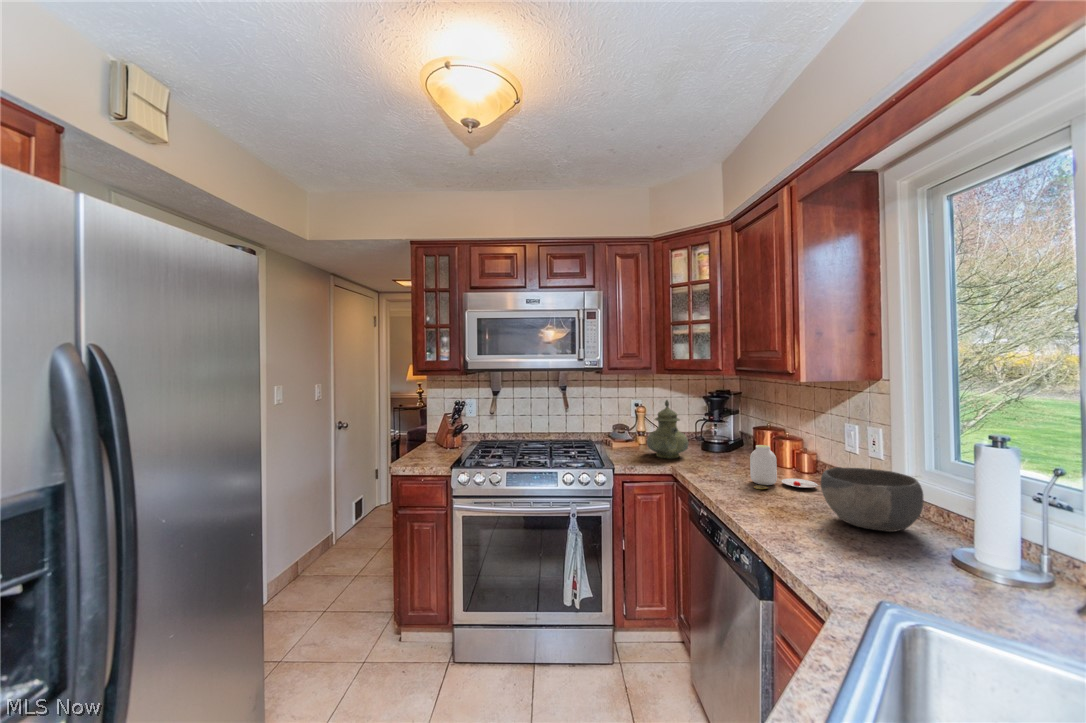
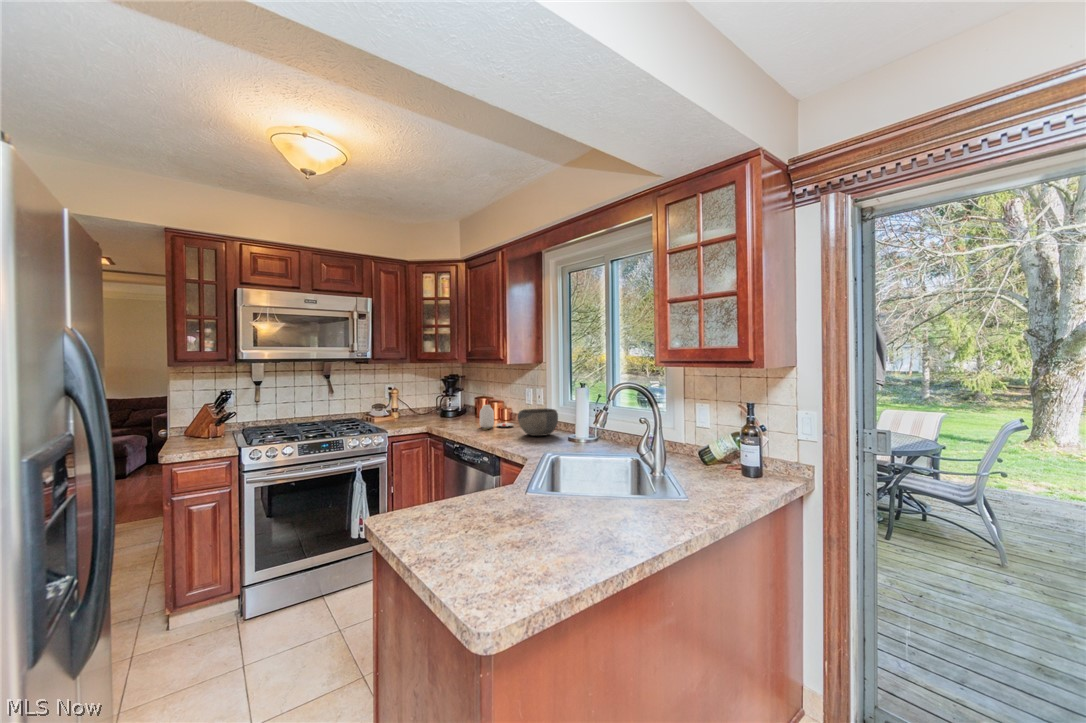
teapot: present [647,400,689,458] -> none [407,381,437,423]

